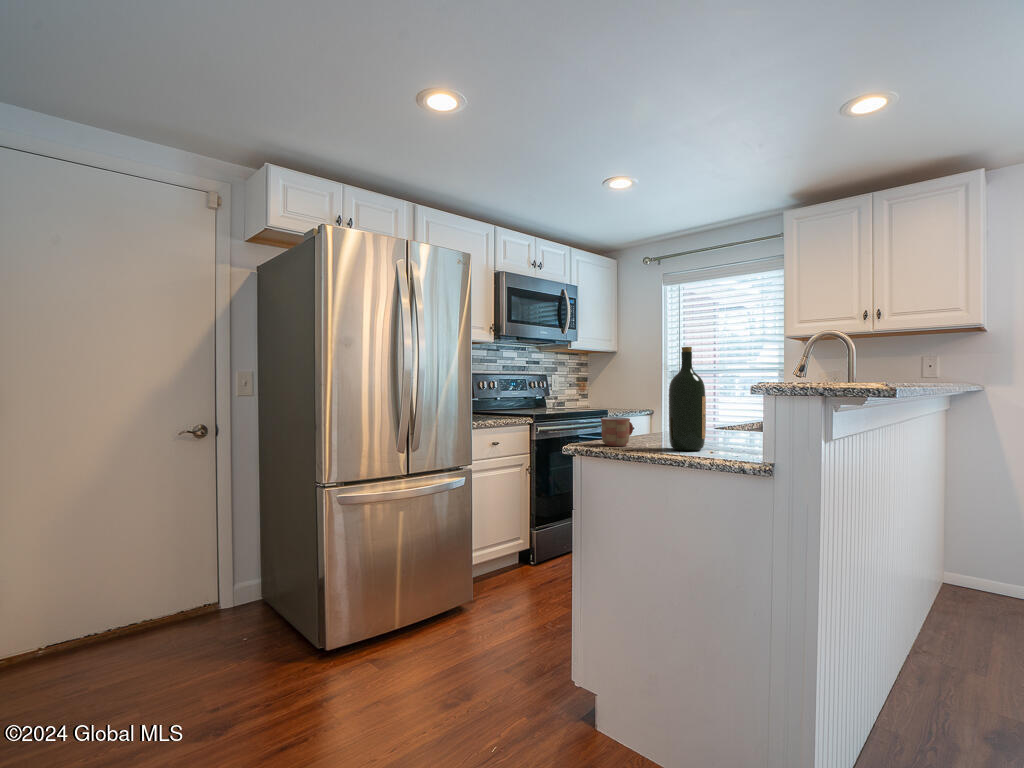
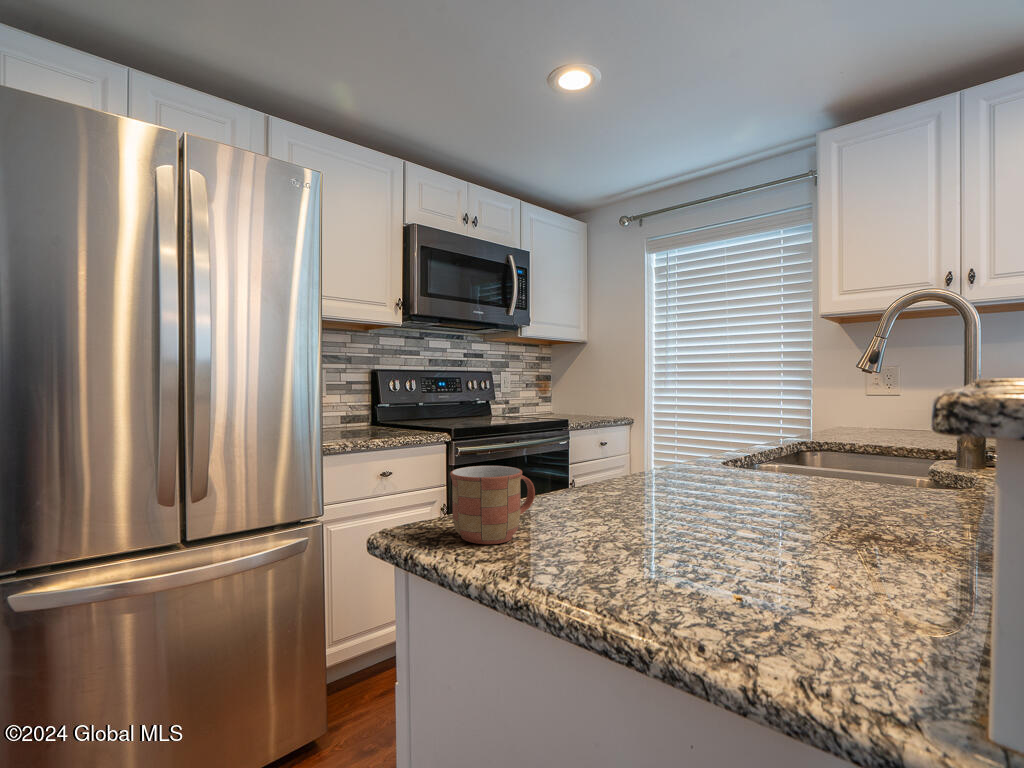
wine bottle: present [669,347,706,451] -> none [610,281,711,580]

